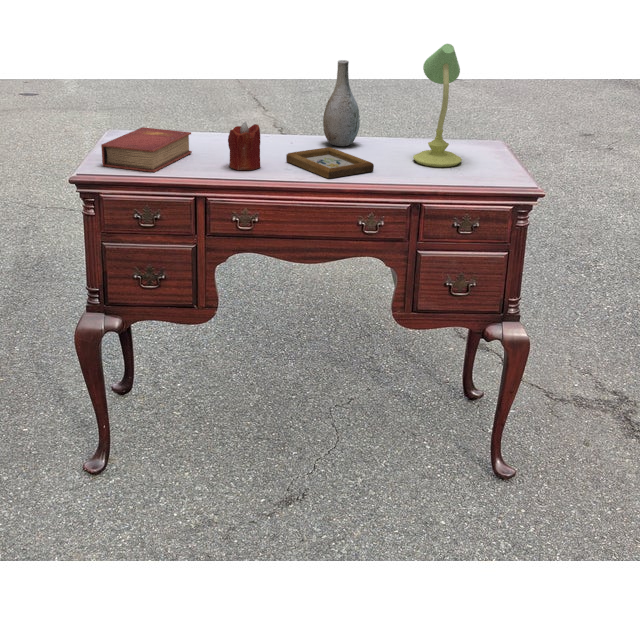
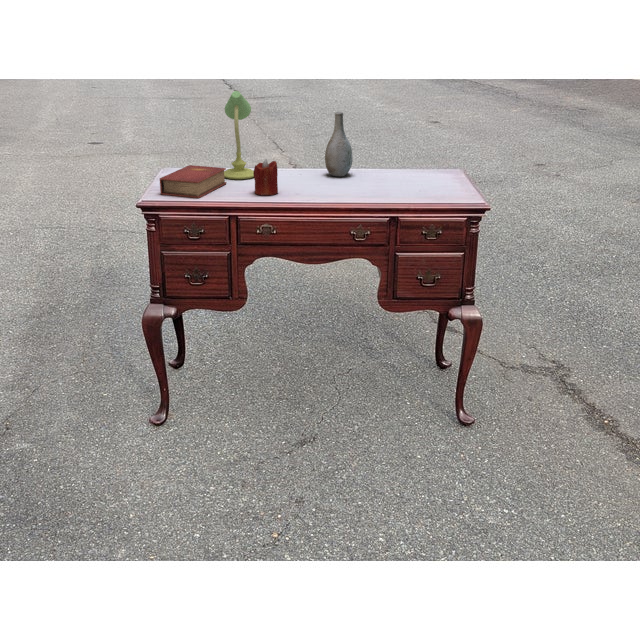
table lamp: present [413,44,462,167] -> present [224,91,254,179]
picture frame: present [286,147,374,178] -> none [297,177,363,200]

